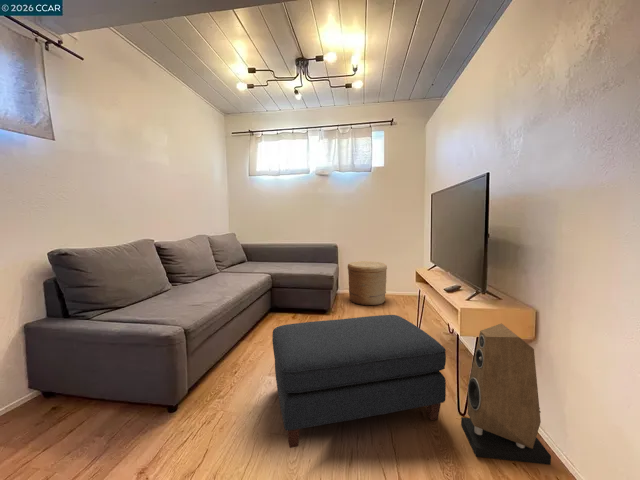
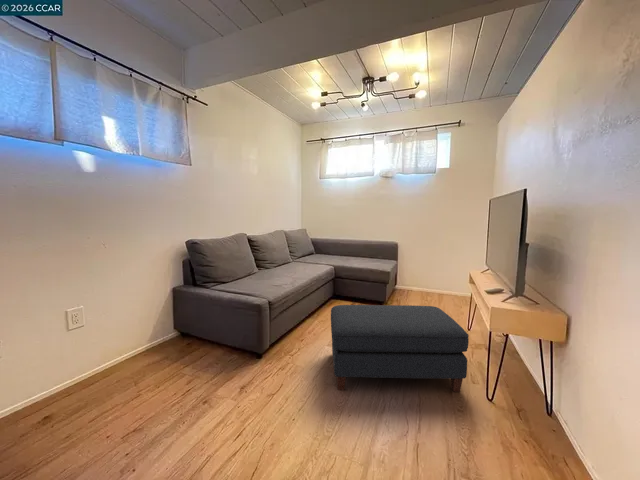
basket: present [348,261,387,305] -> none [407,259,446,301]
speaker: present [461,323,551,465] -> none [479,318,549,436]

